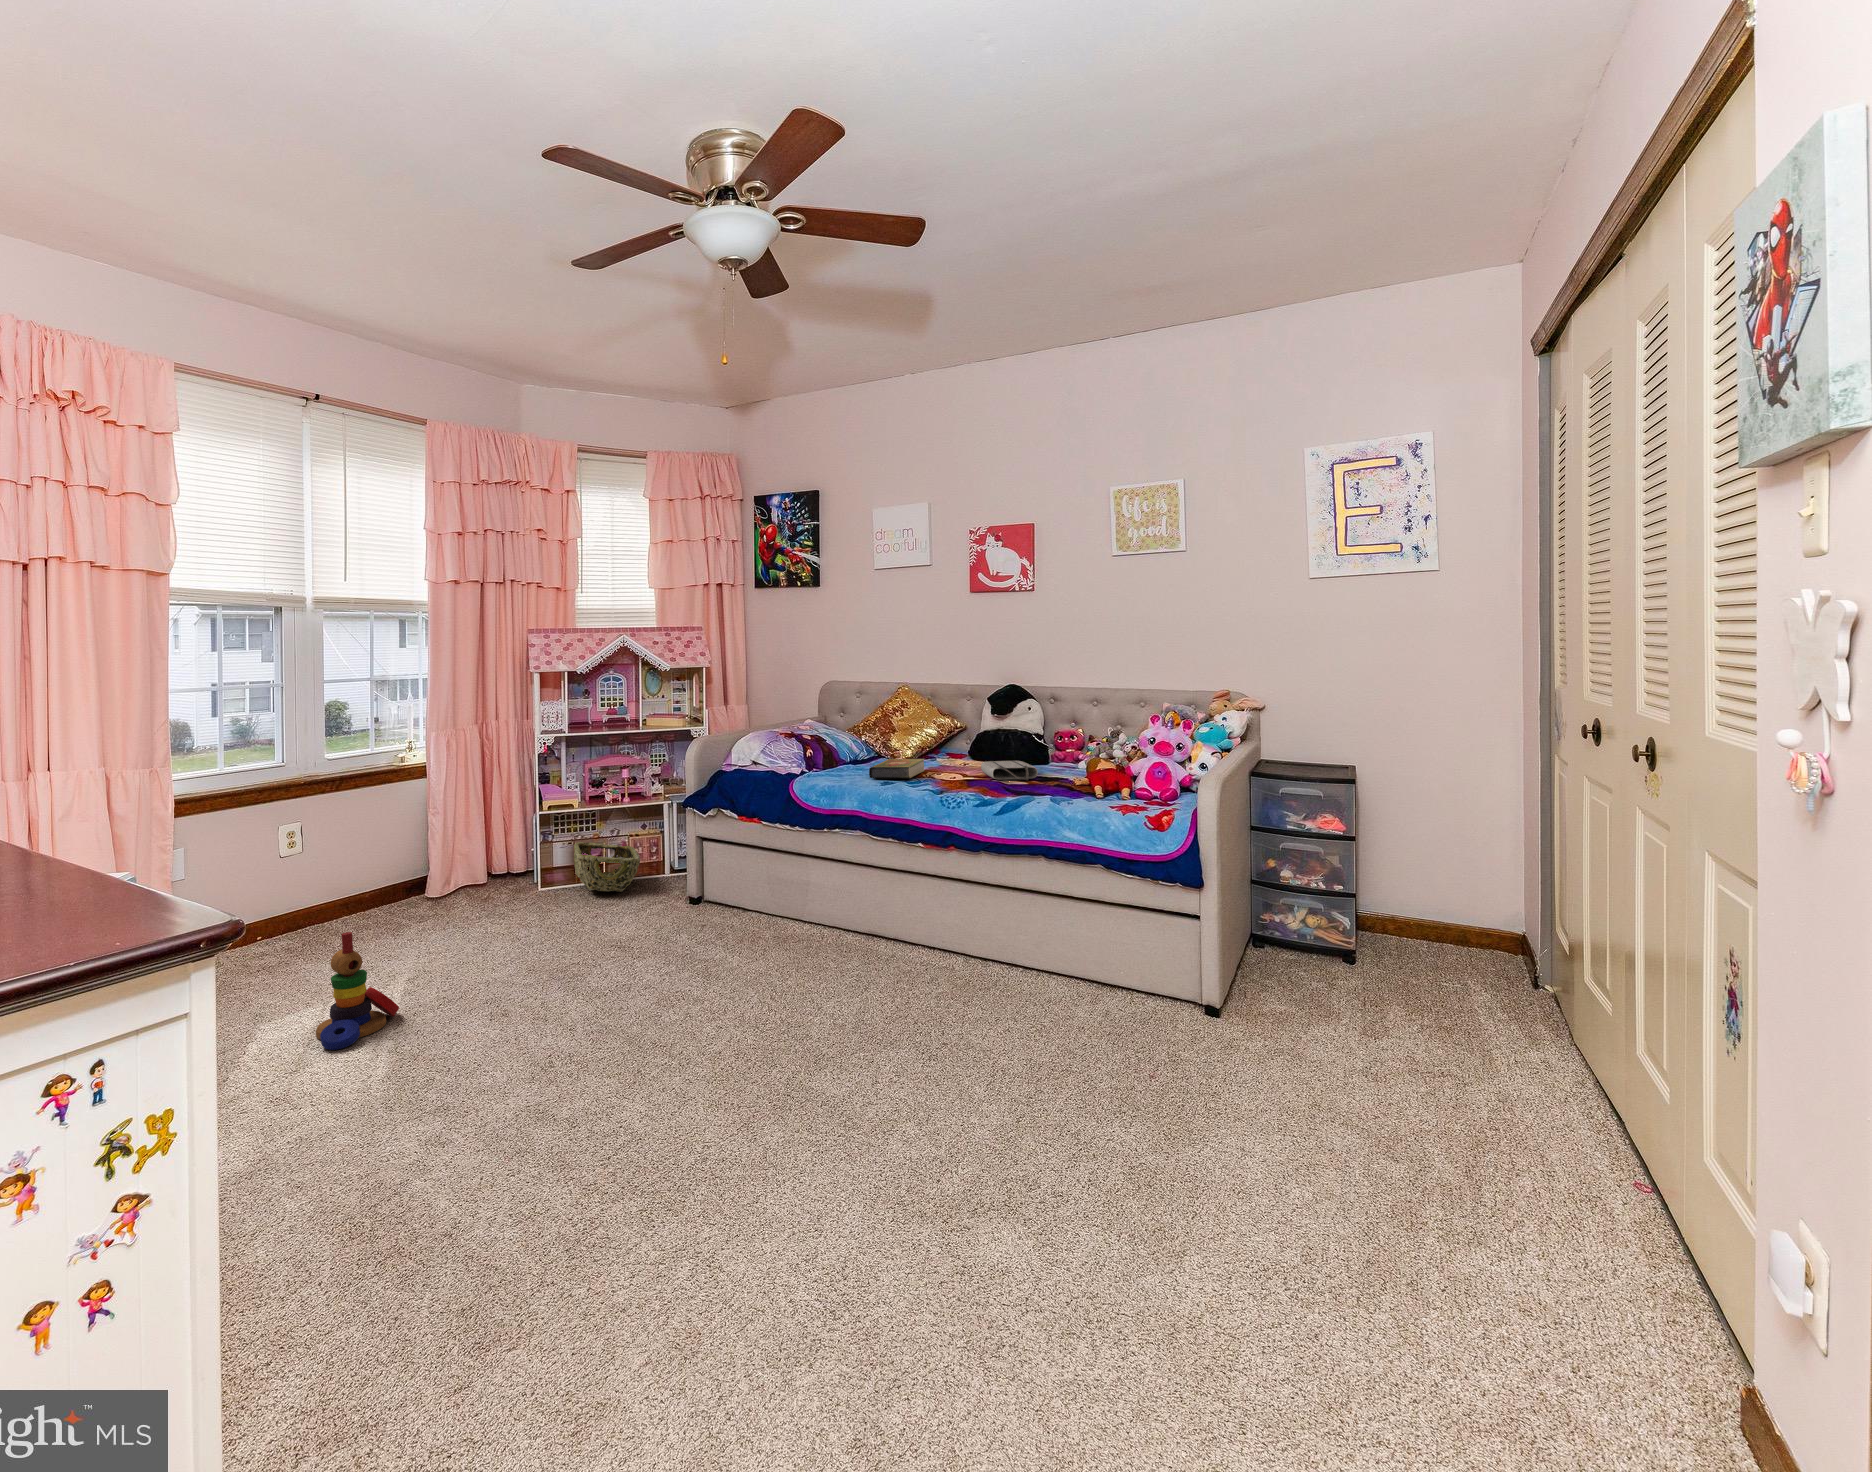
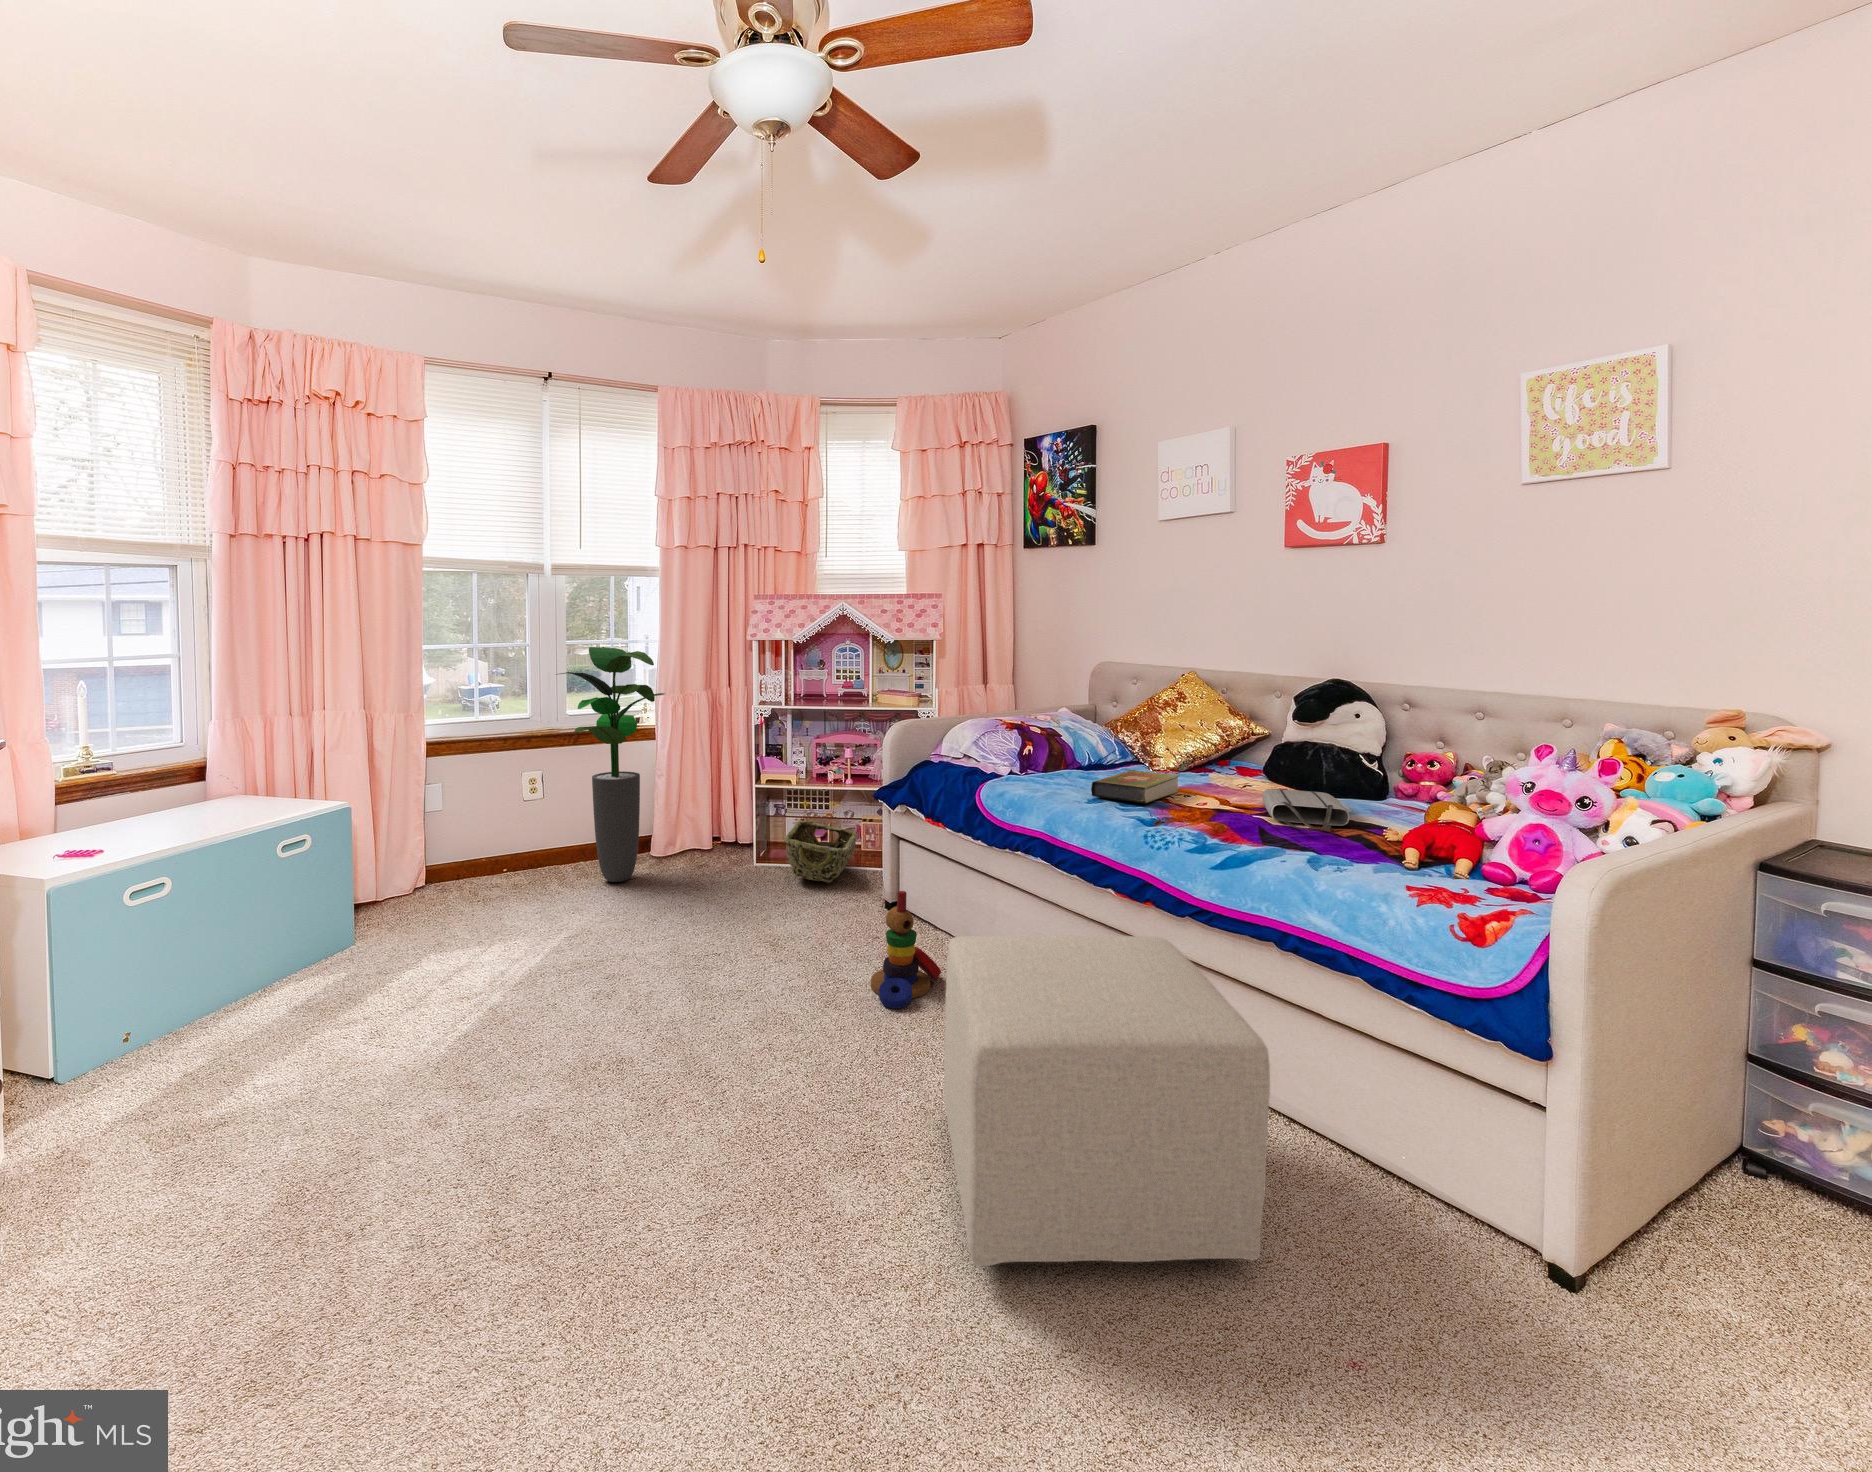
potted plant: none [334,688,451,921] -> present [560,647,665,882]
ottoman: none [814,856,1030,1049] -> present [944,935,1270,1266]
stacking toy: present [316,932,399,1050] -> present [871,891,941,1008]

